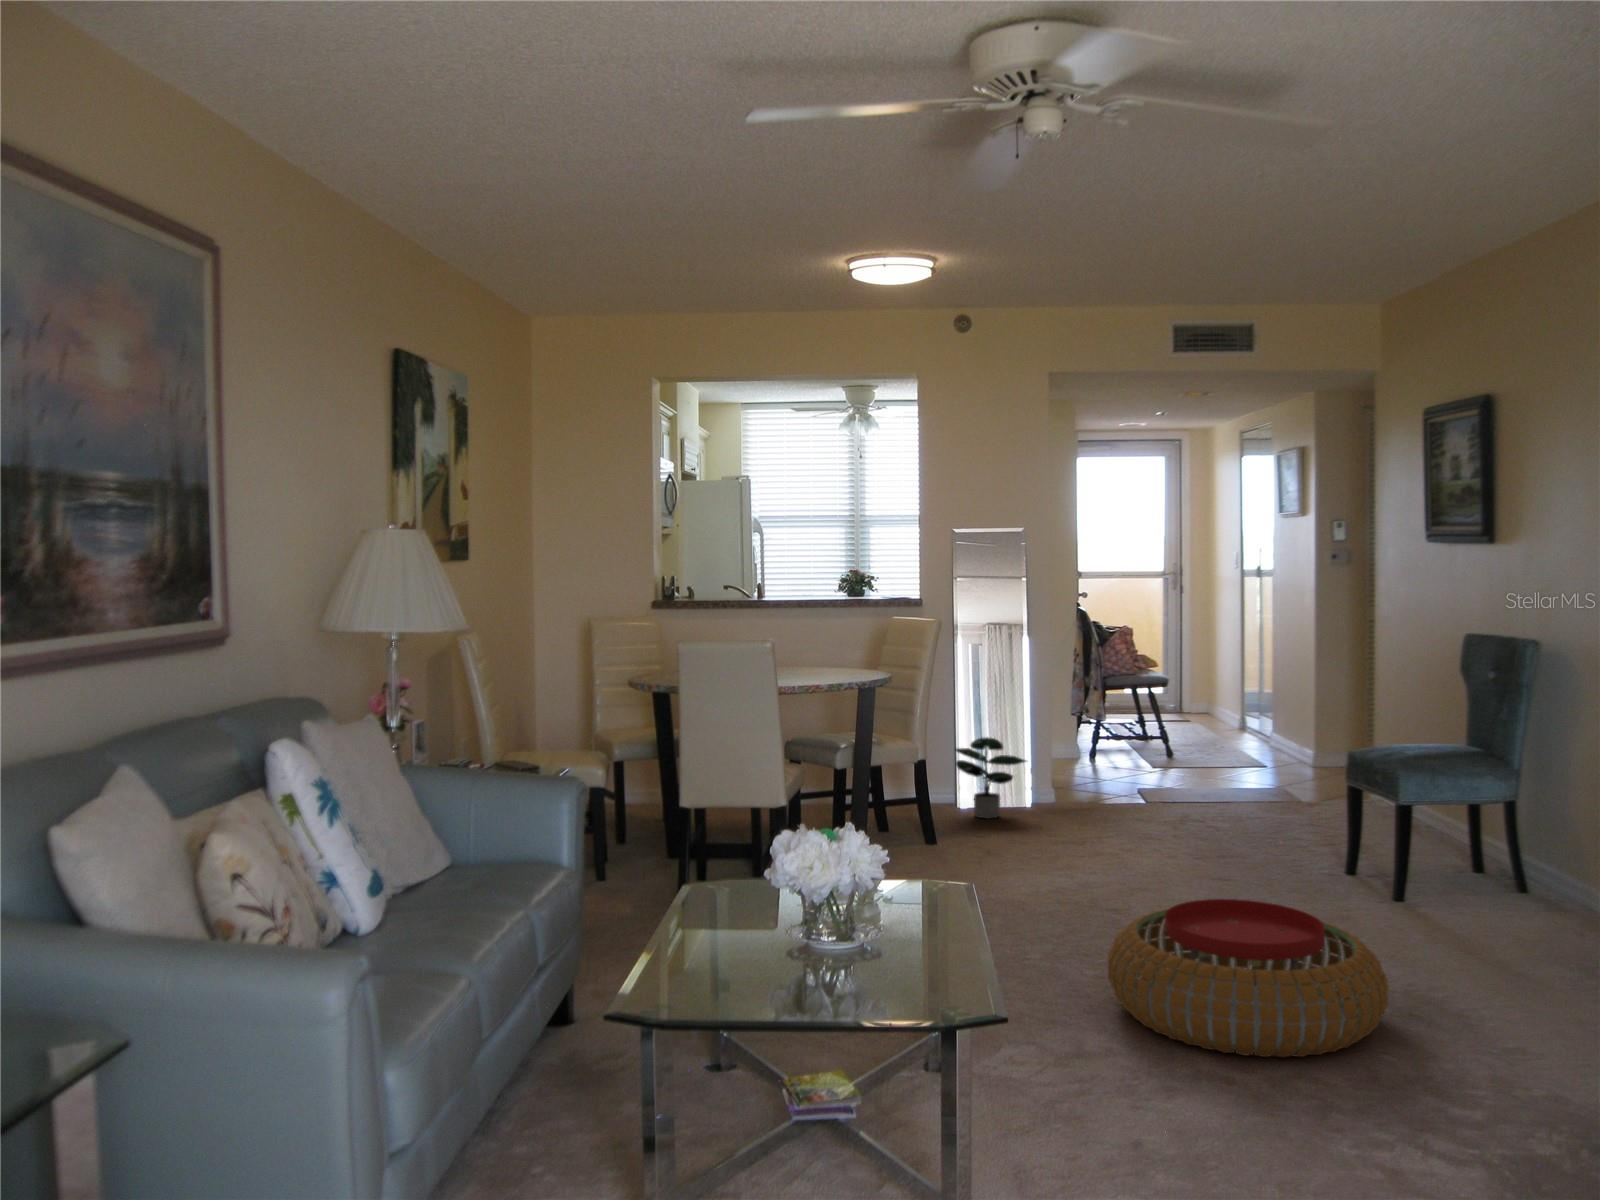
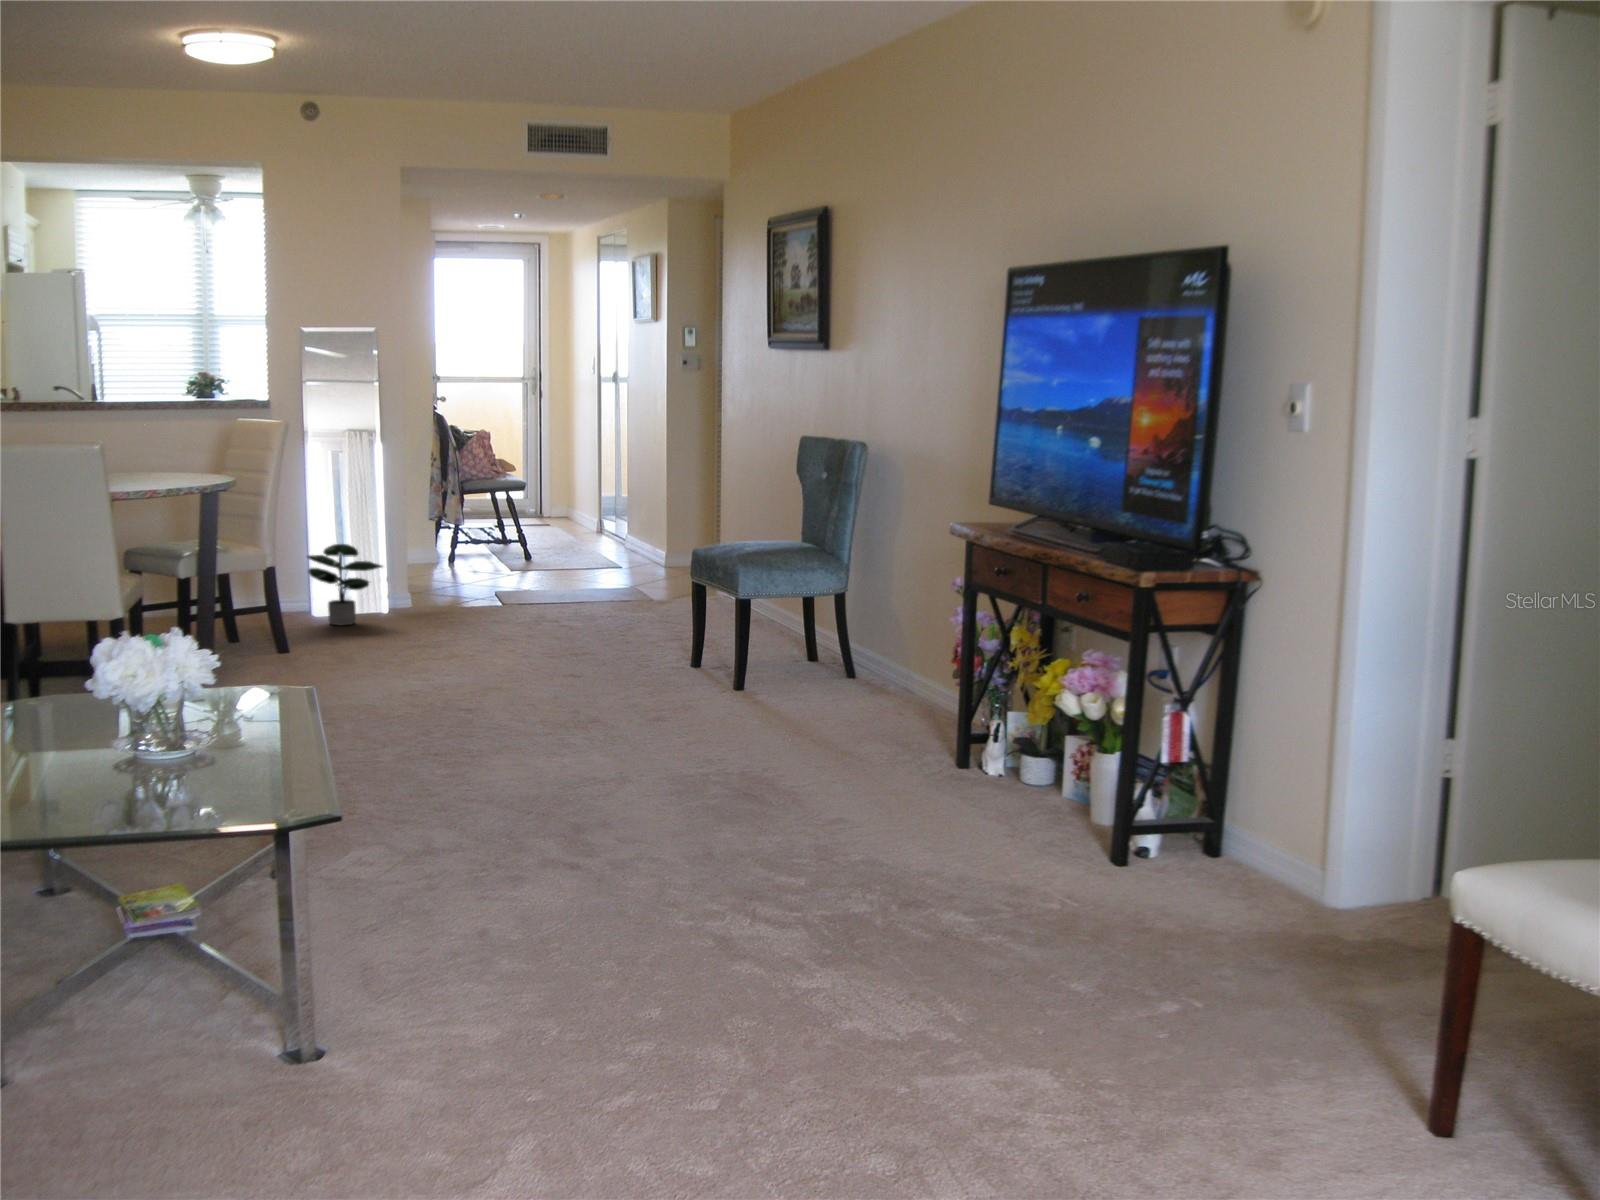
pouf: present [1108,899,1388,1057] -> none [460,673,688,794]

